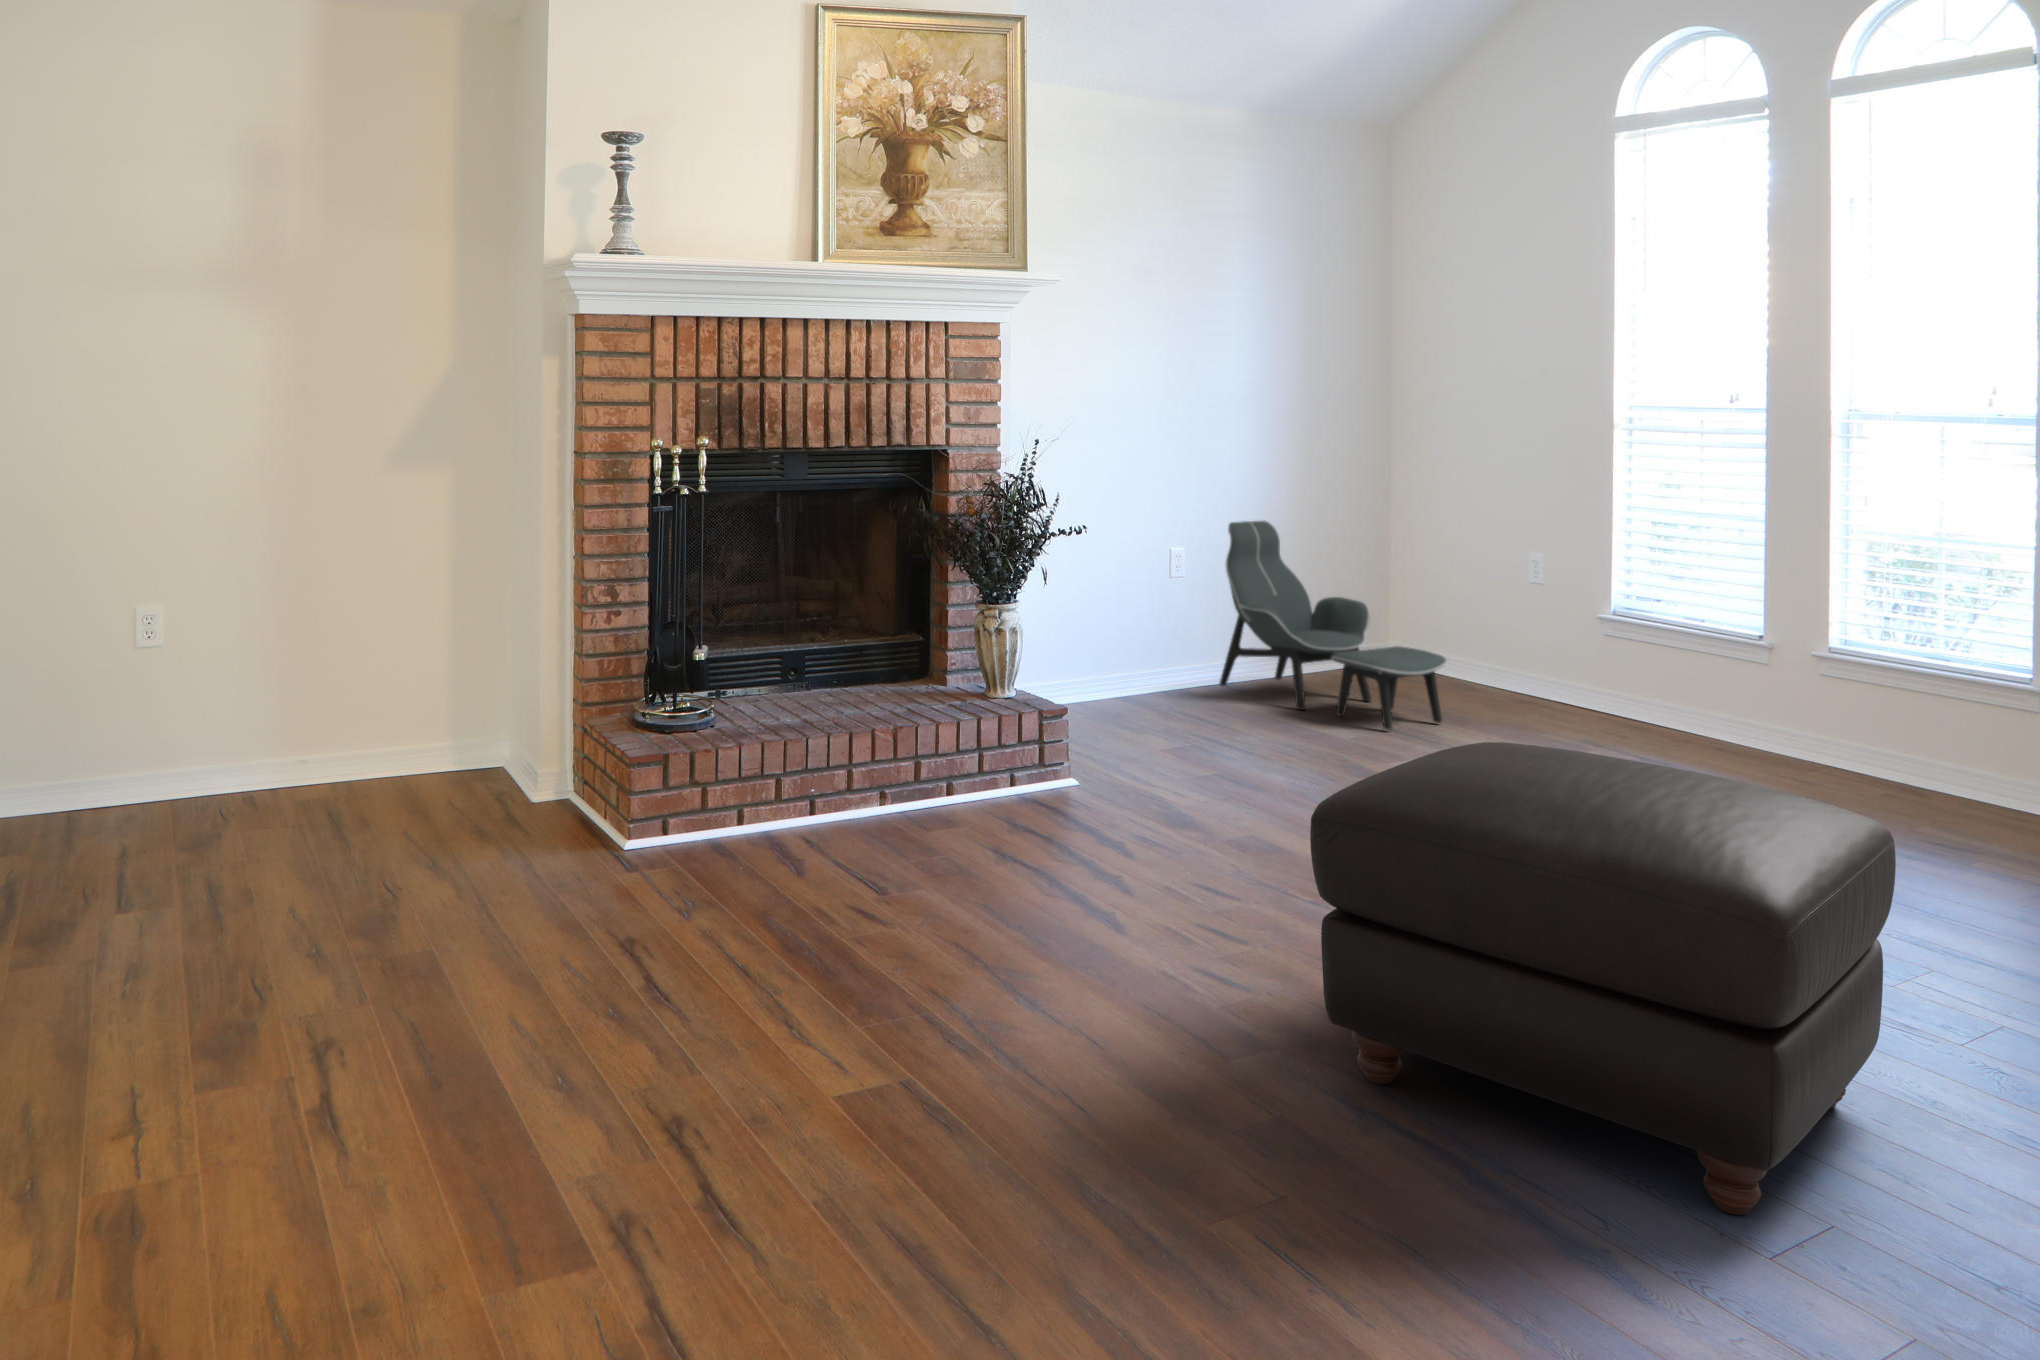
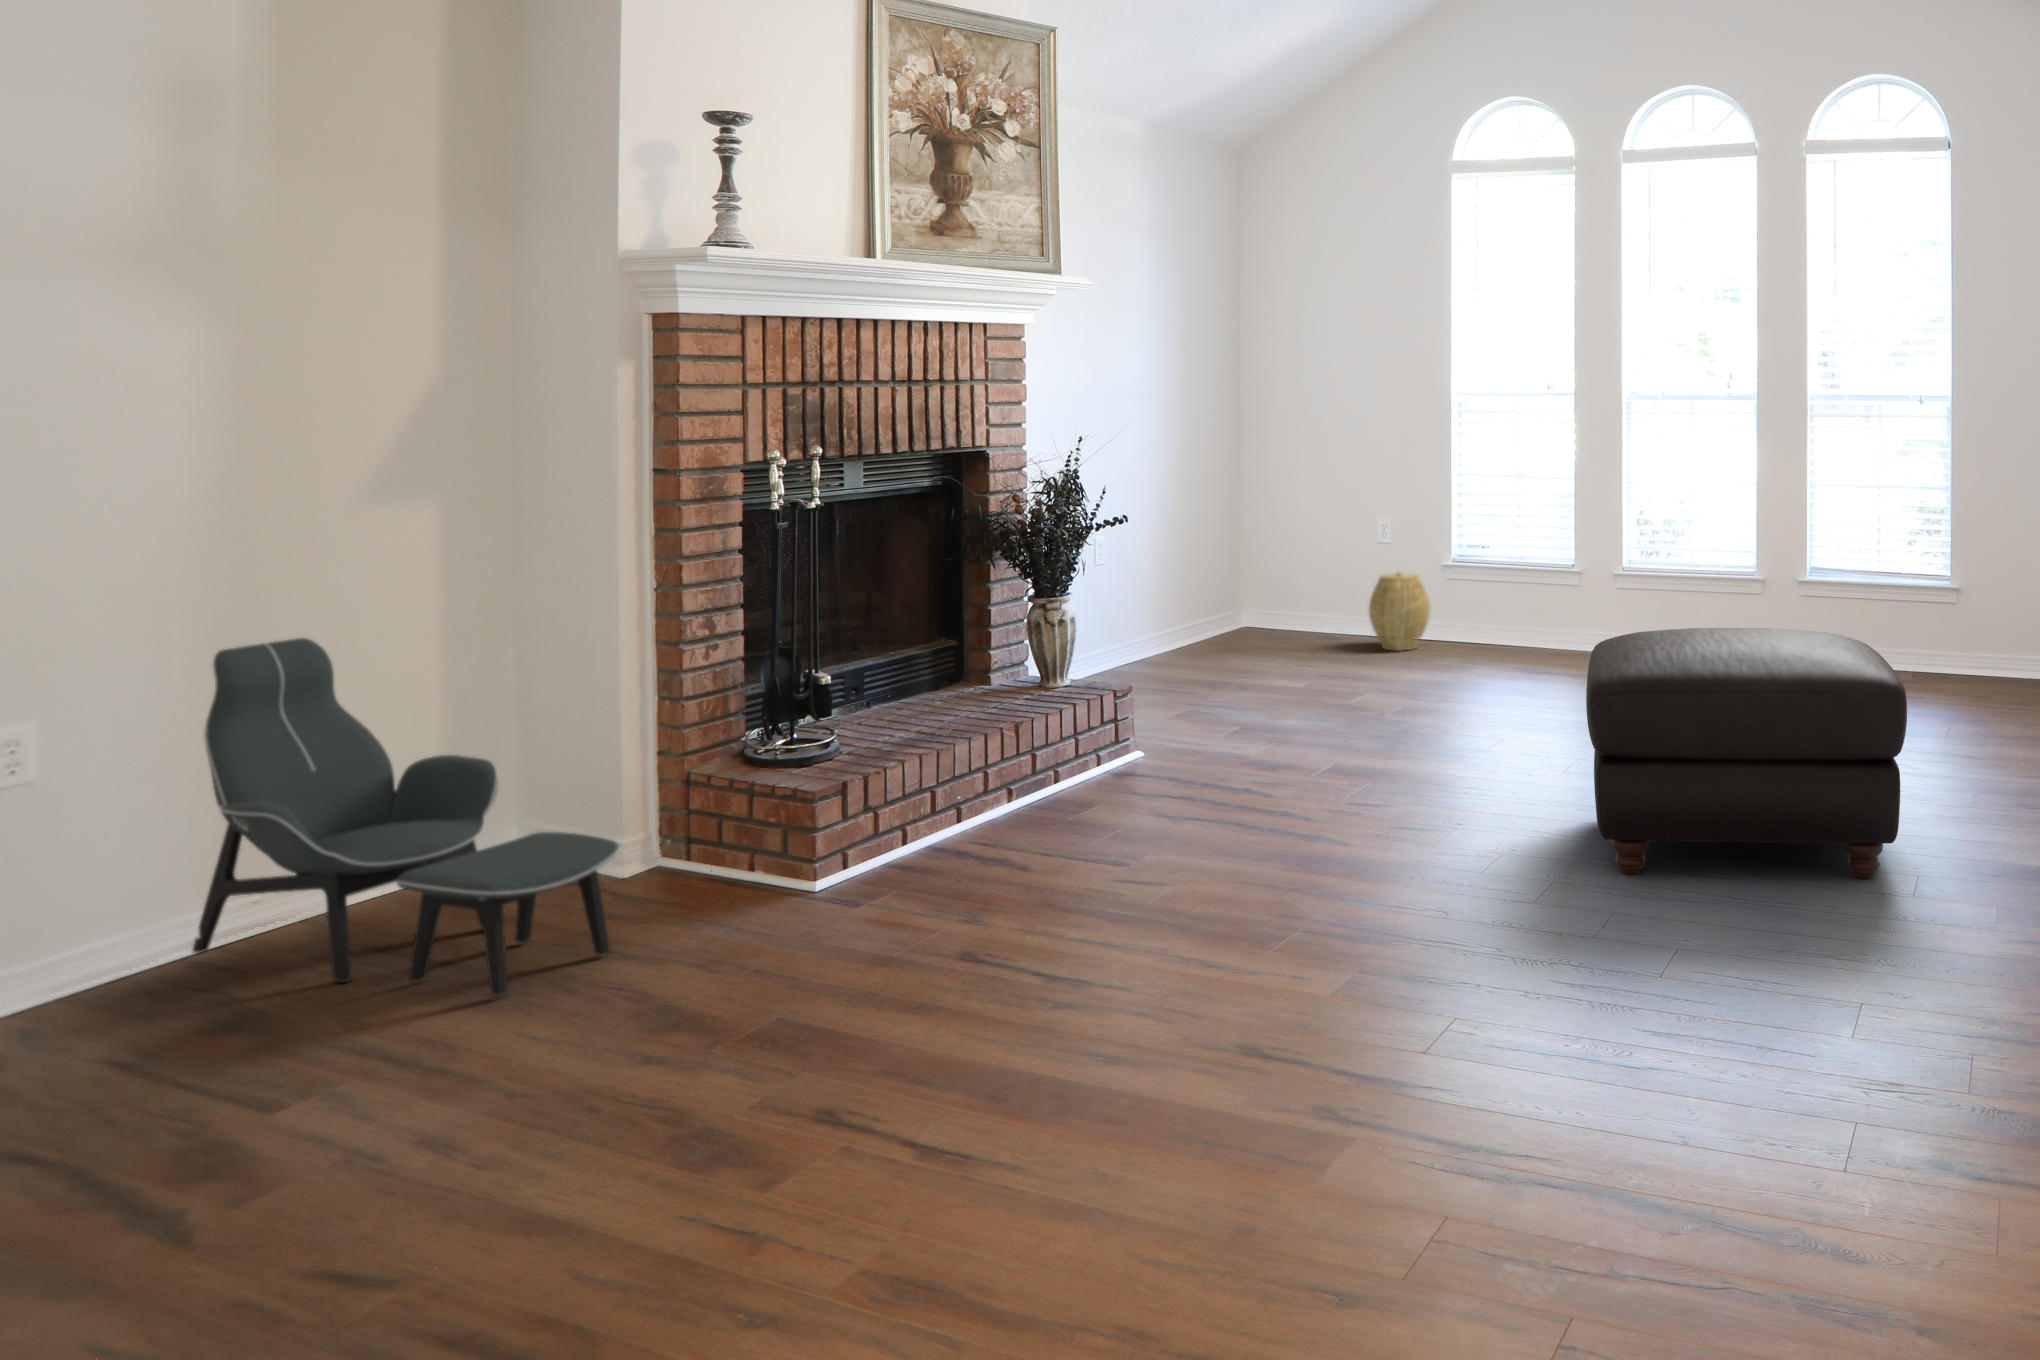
lounge chair: present [1219,521,1446,730] -> present [192,638,619,995]
woven basket: none [1500,616,1580,712] -> present [1369,572,1430,651]

